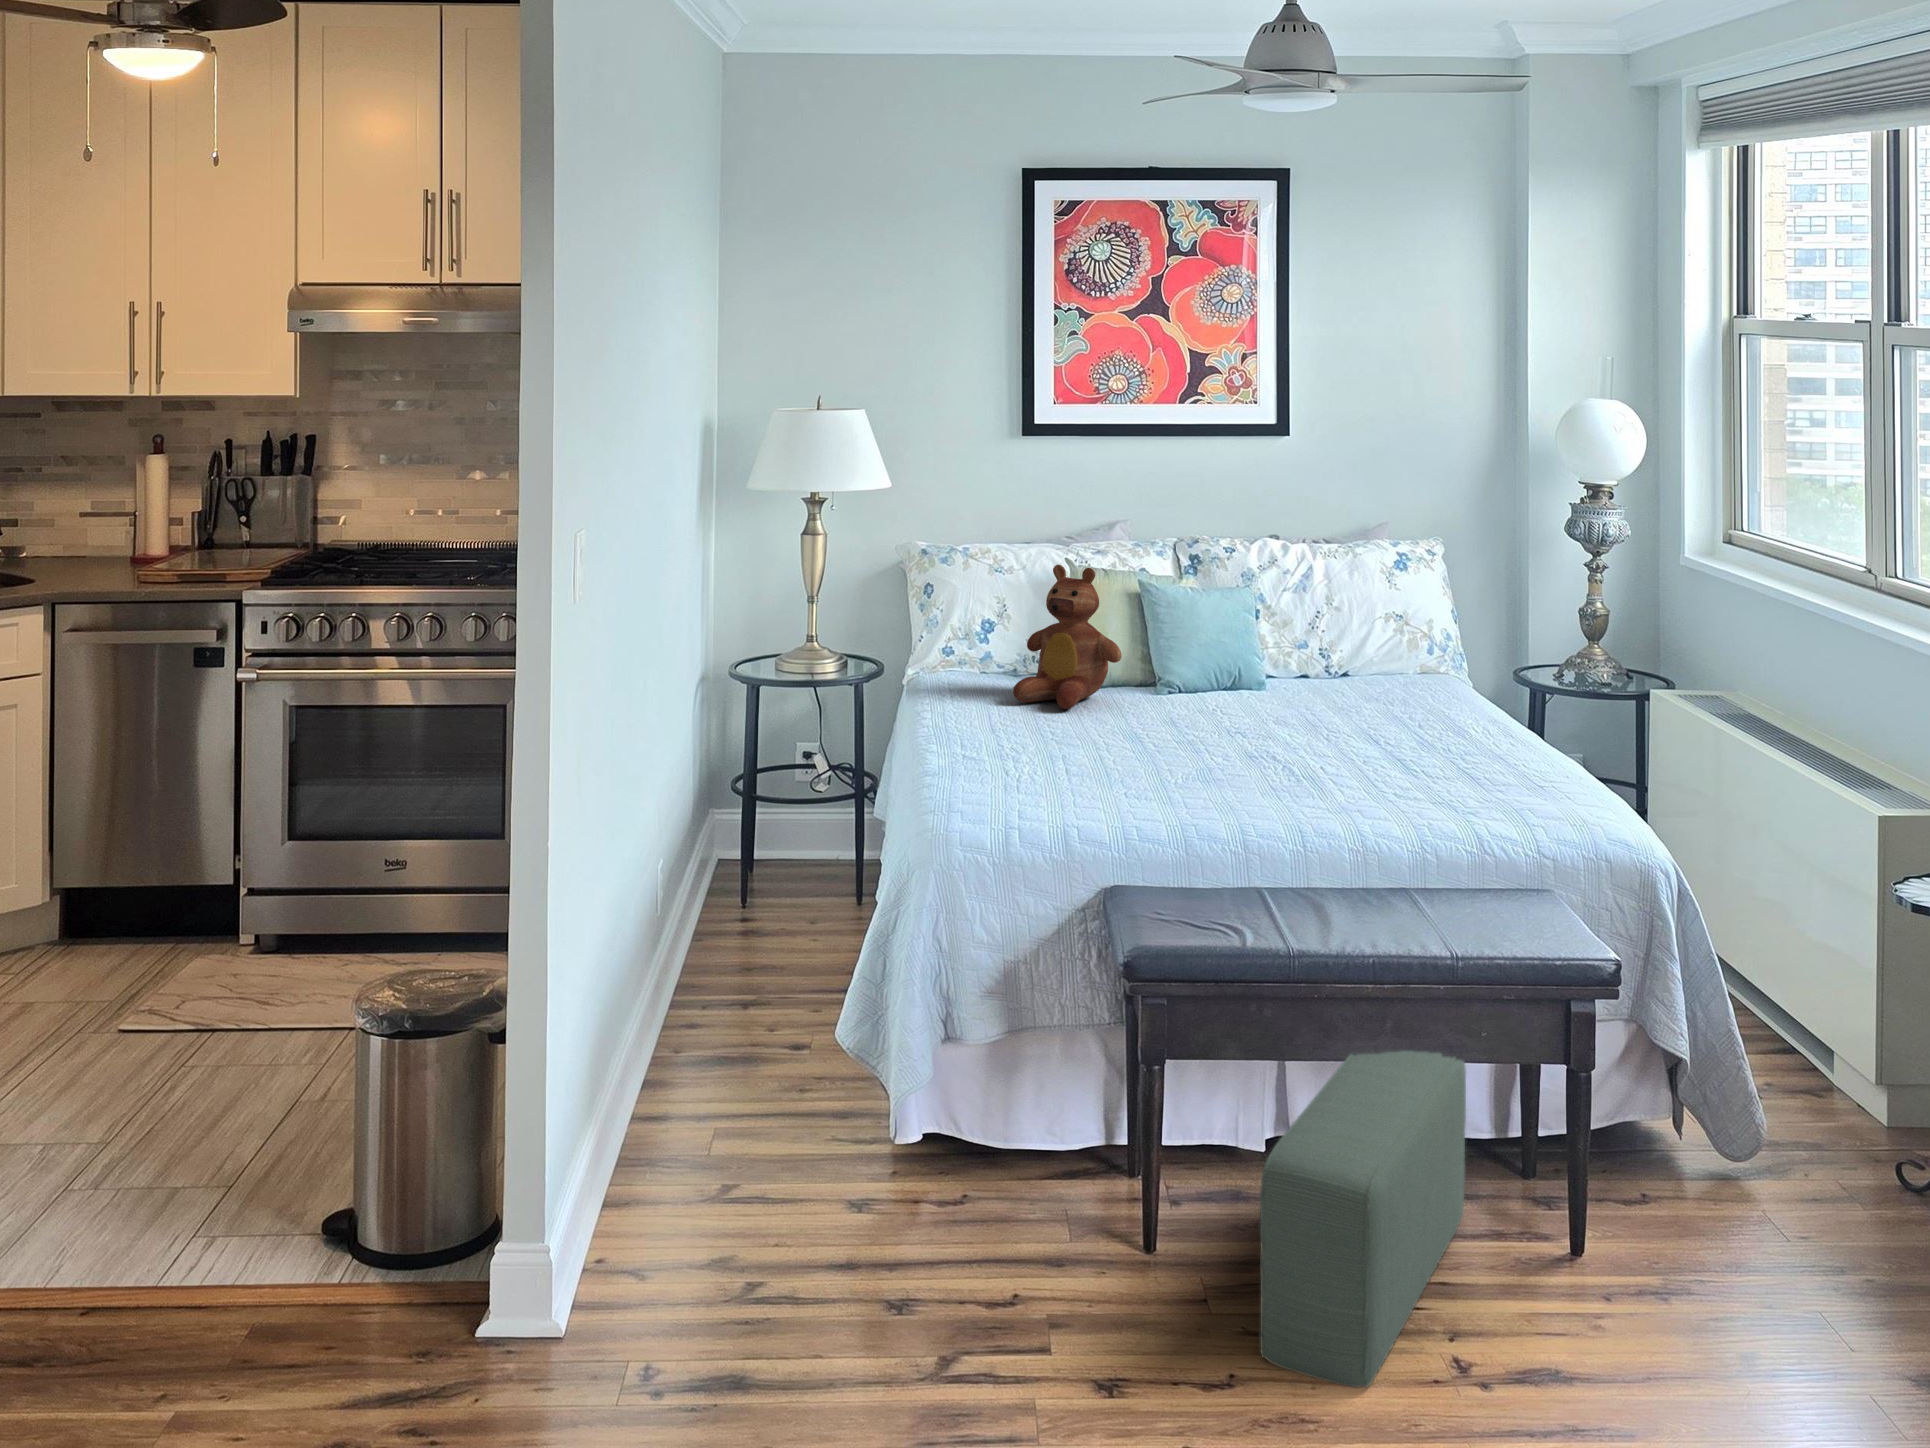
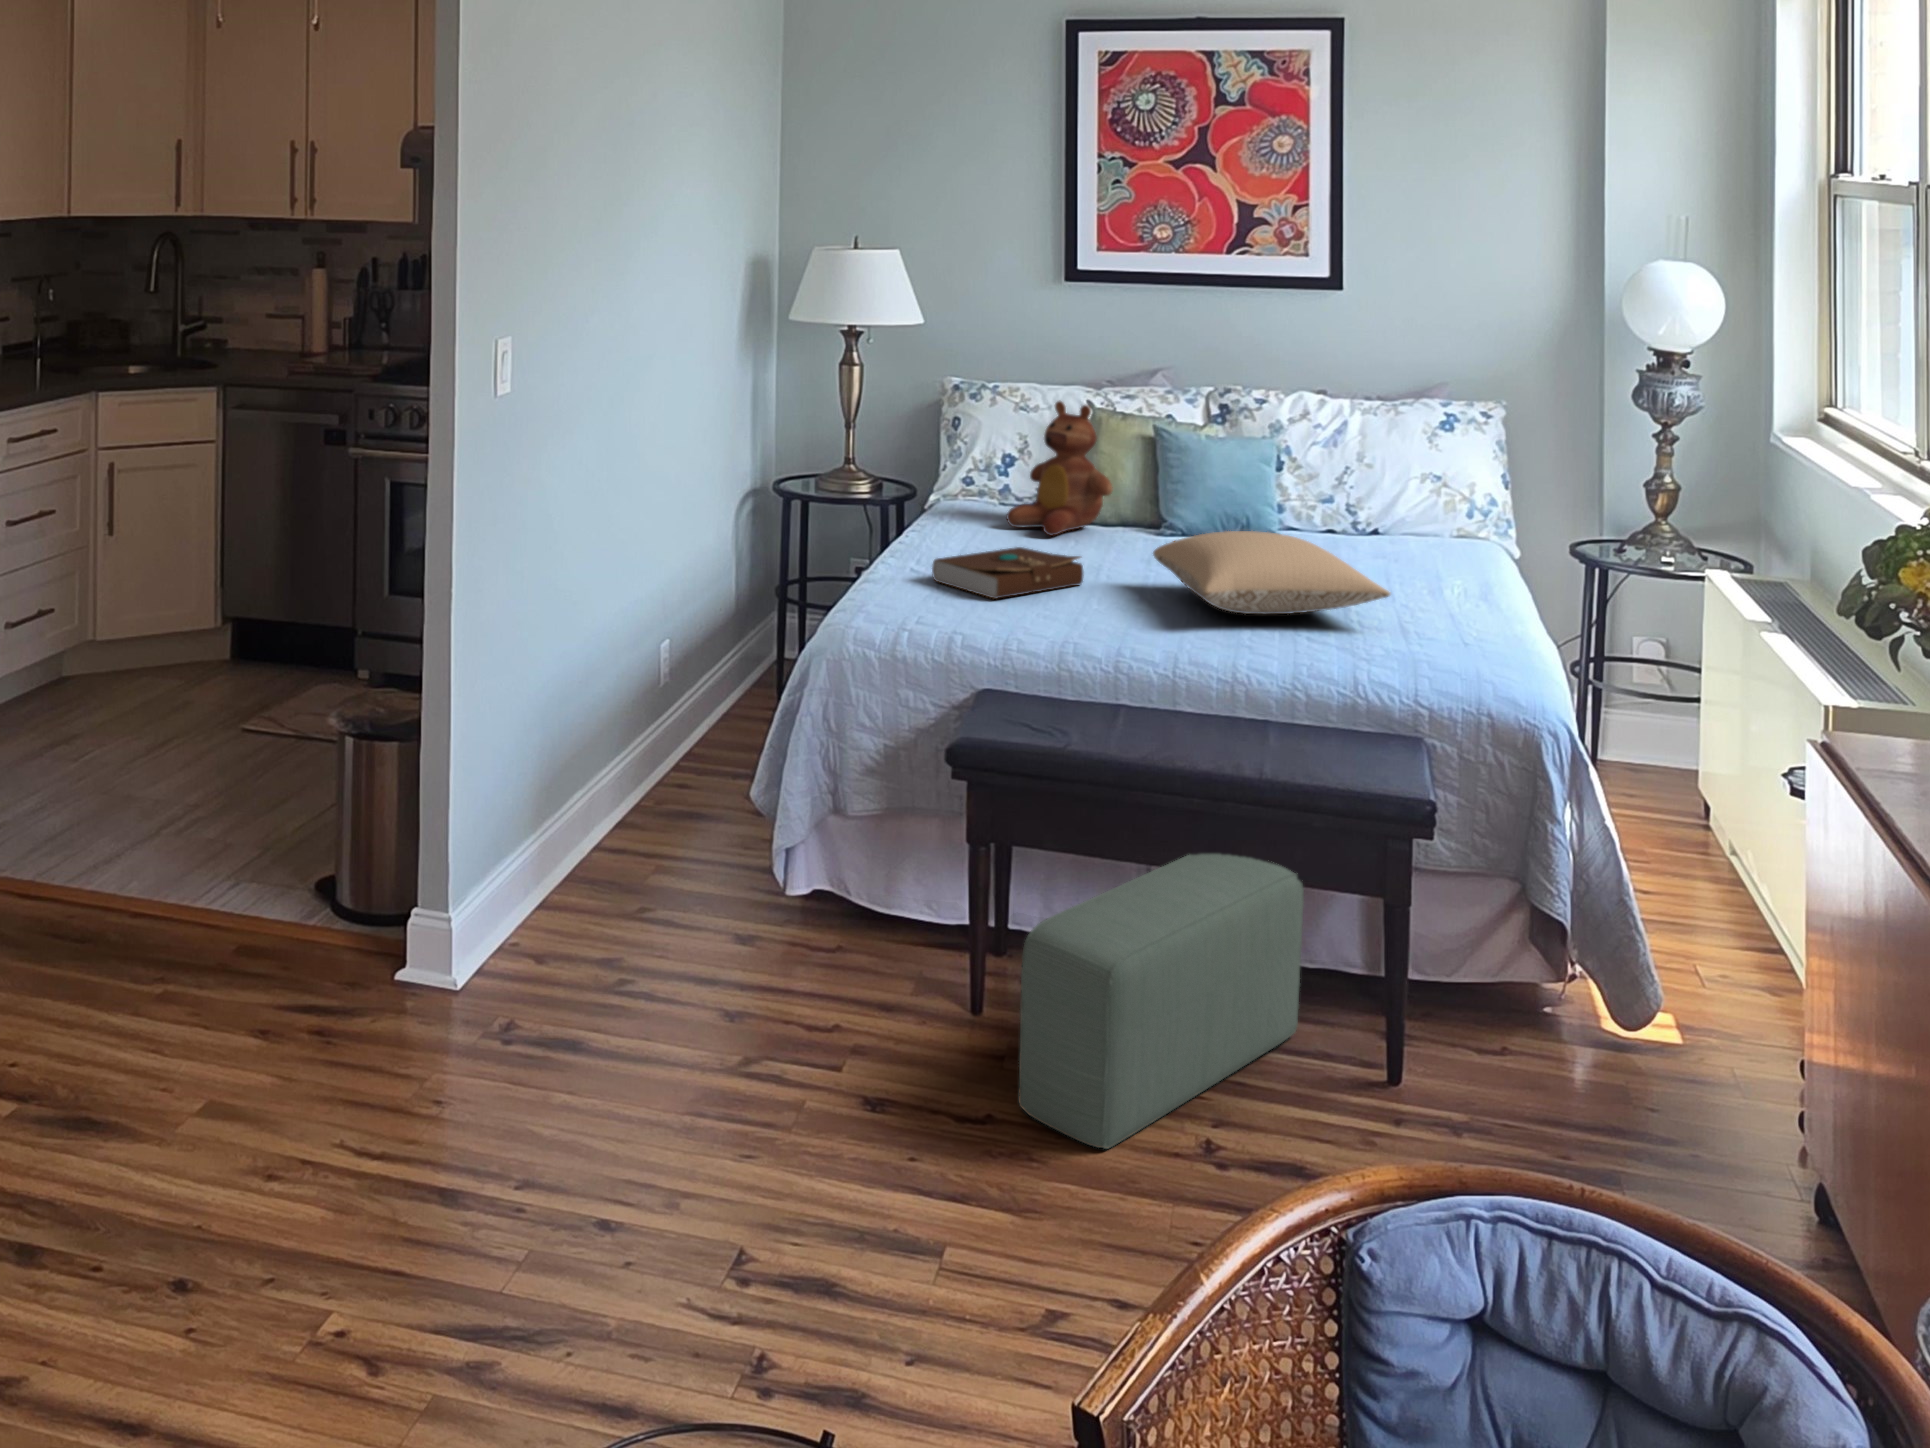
pillow: none [1207,694,1456,780] -> present [1153,531,1390,614]
book: none [988,727,1140,789] -> present [932,547,1084,599]

